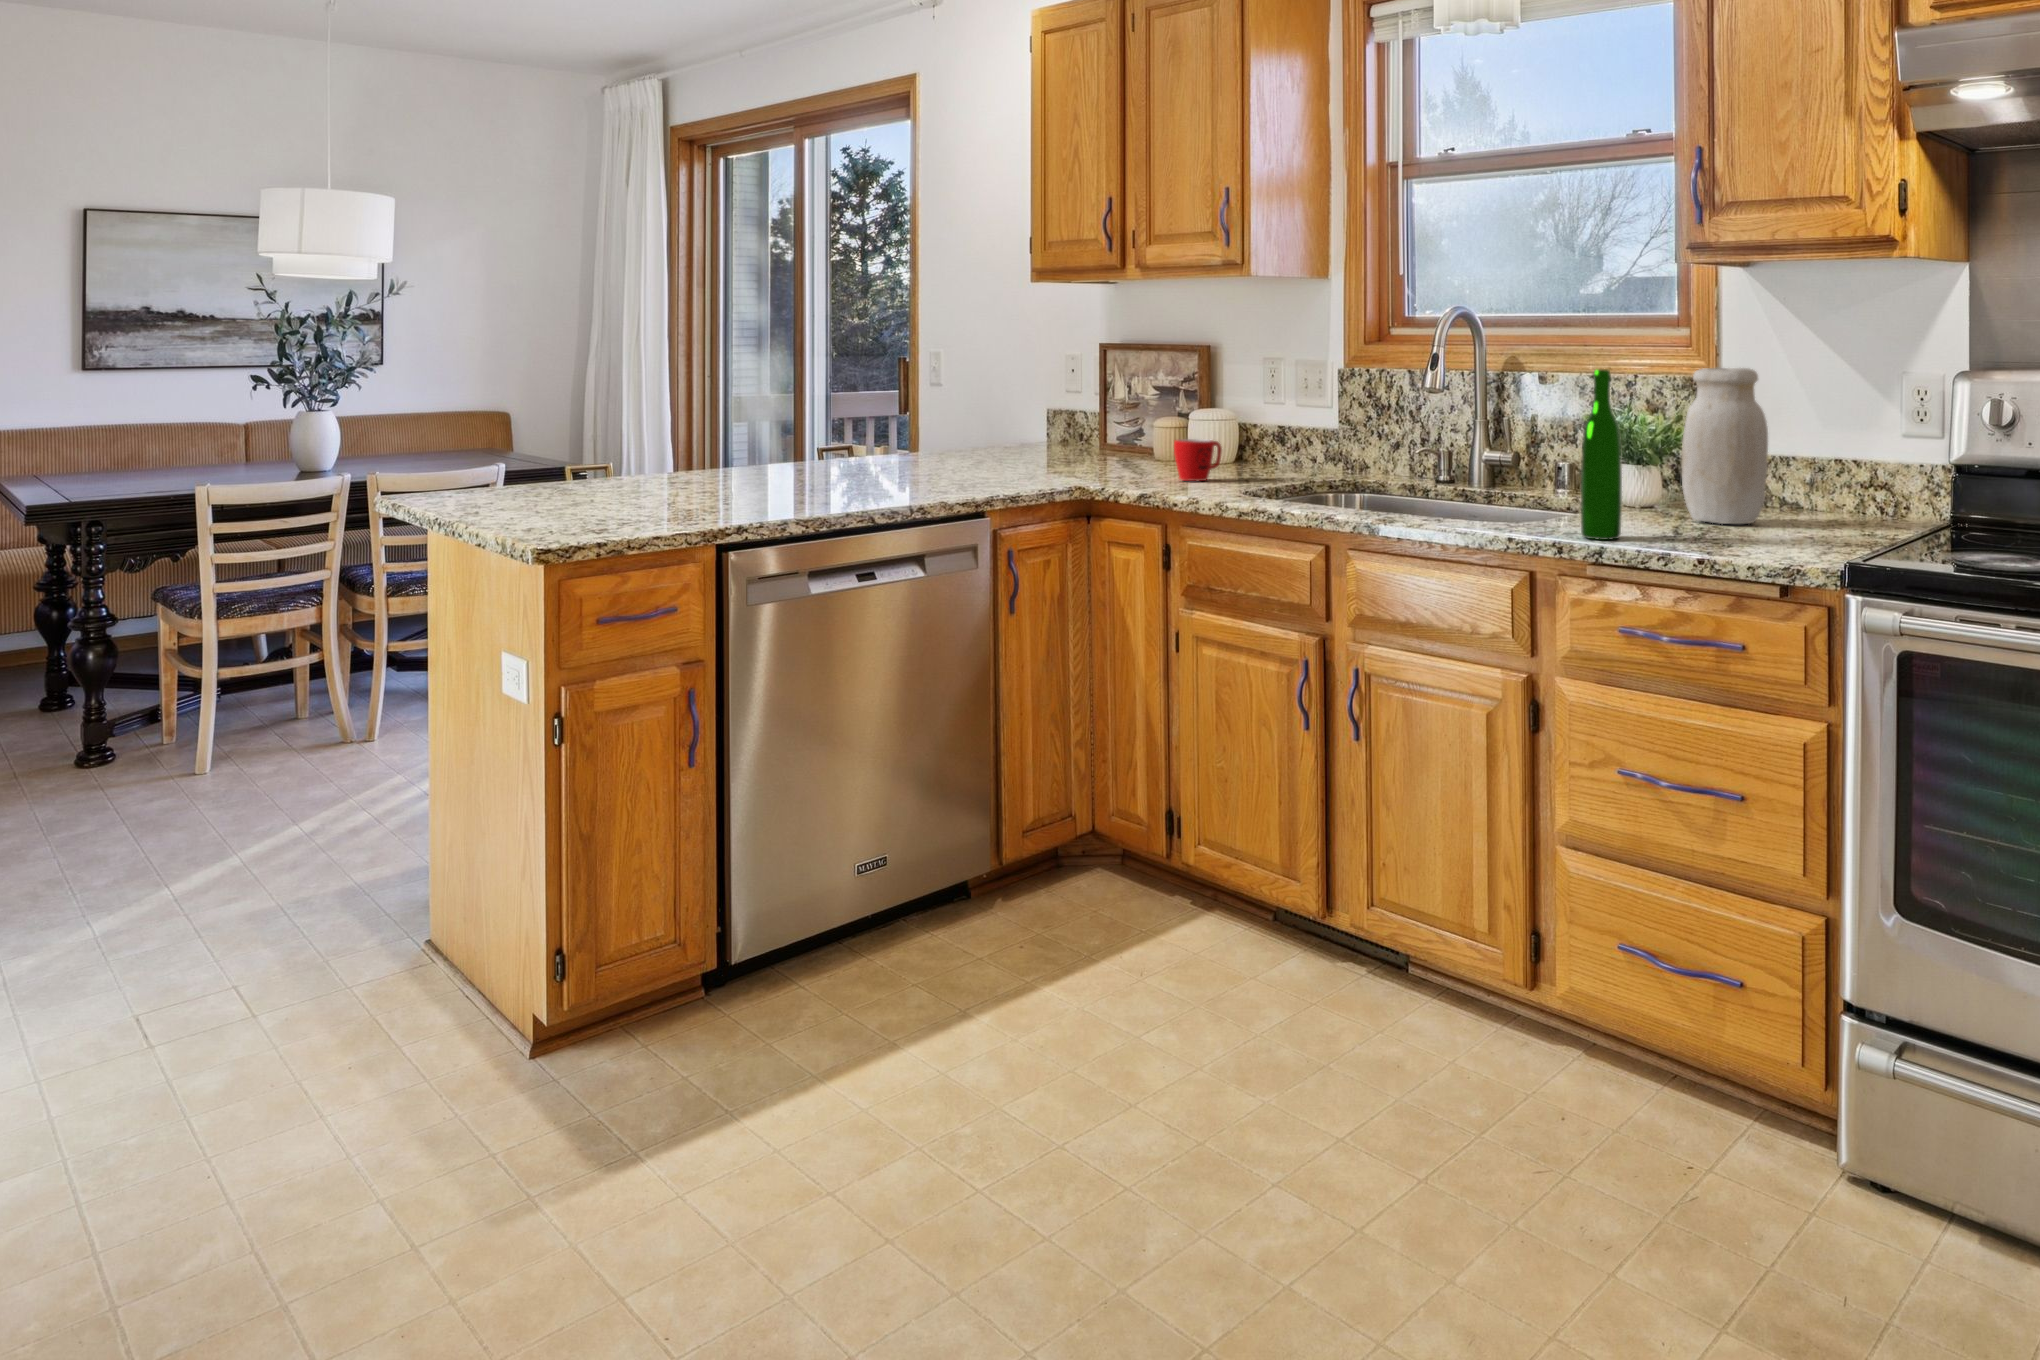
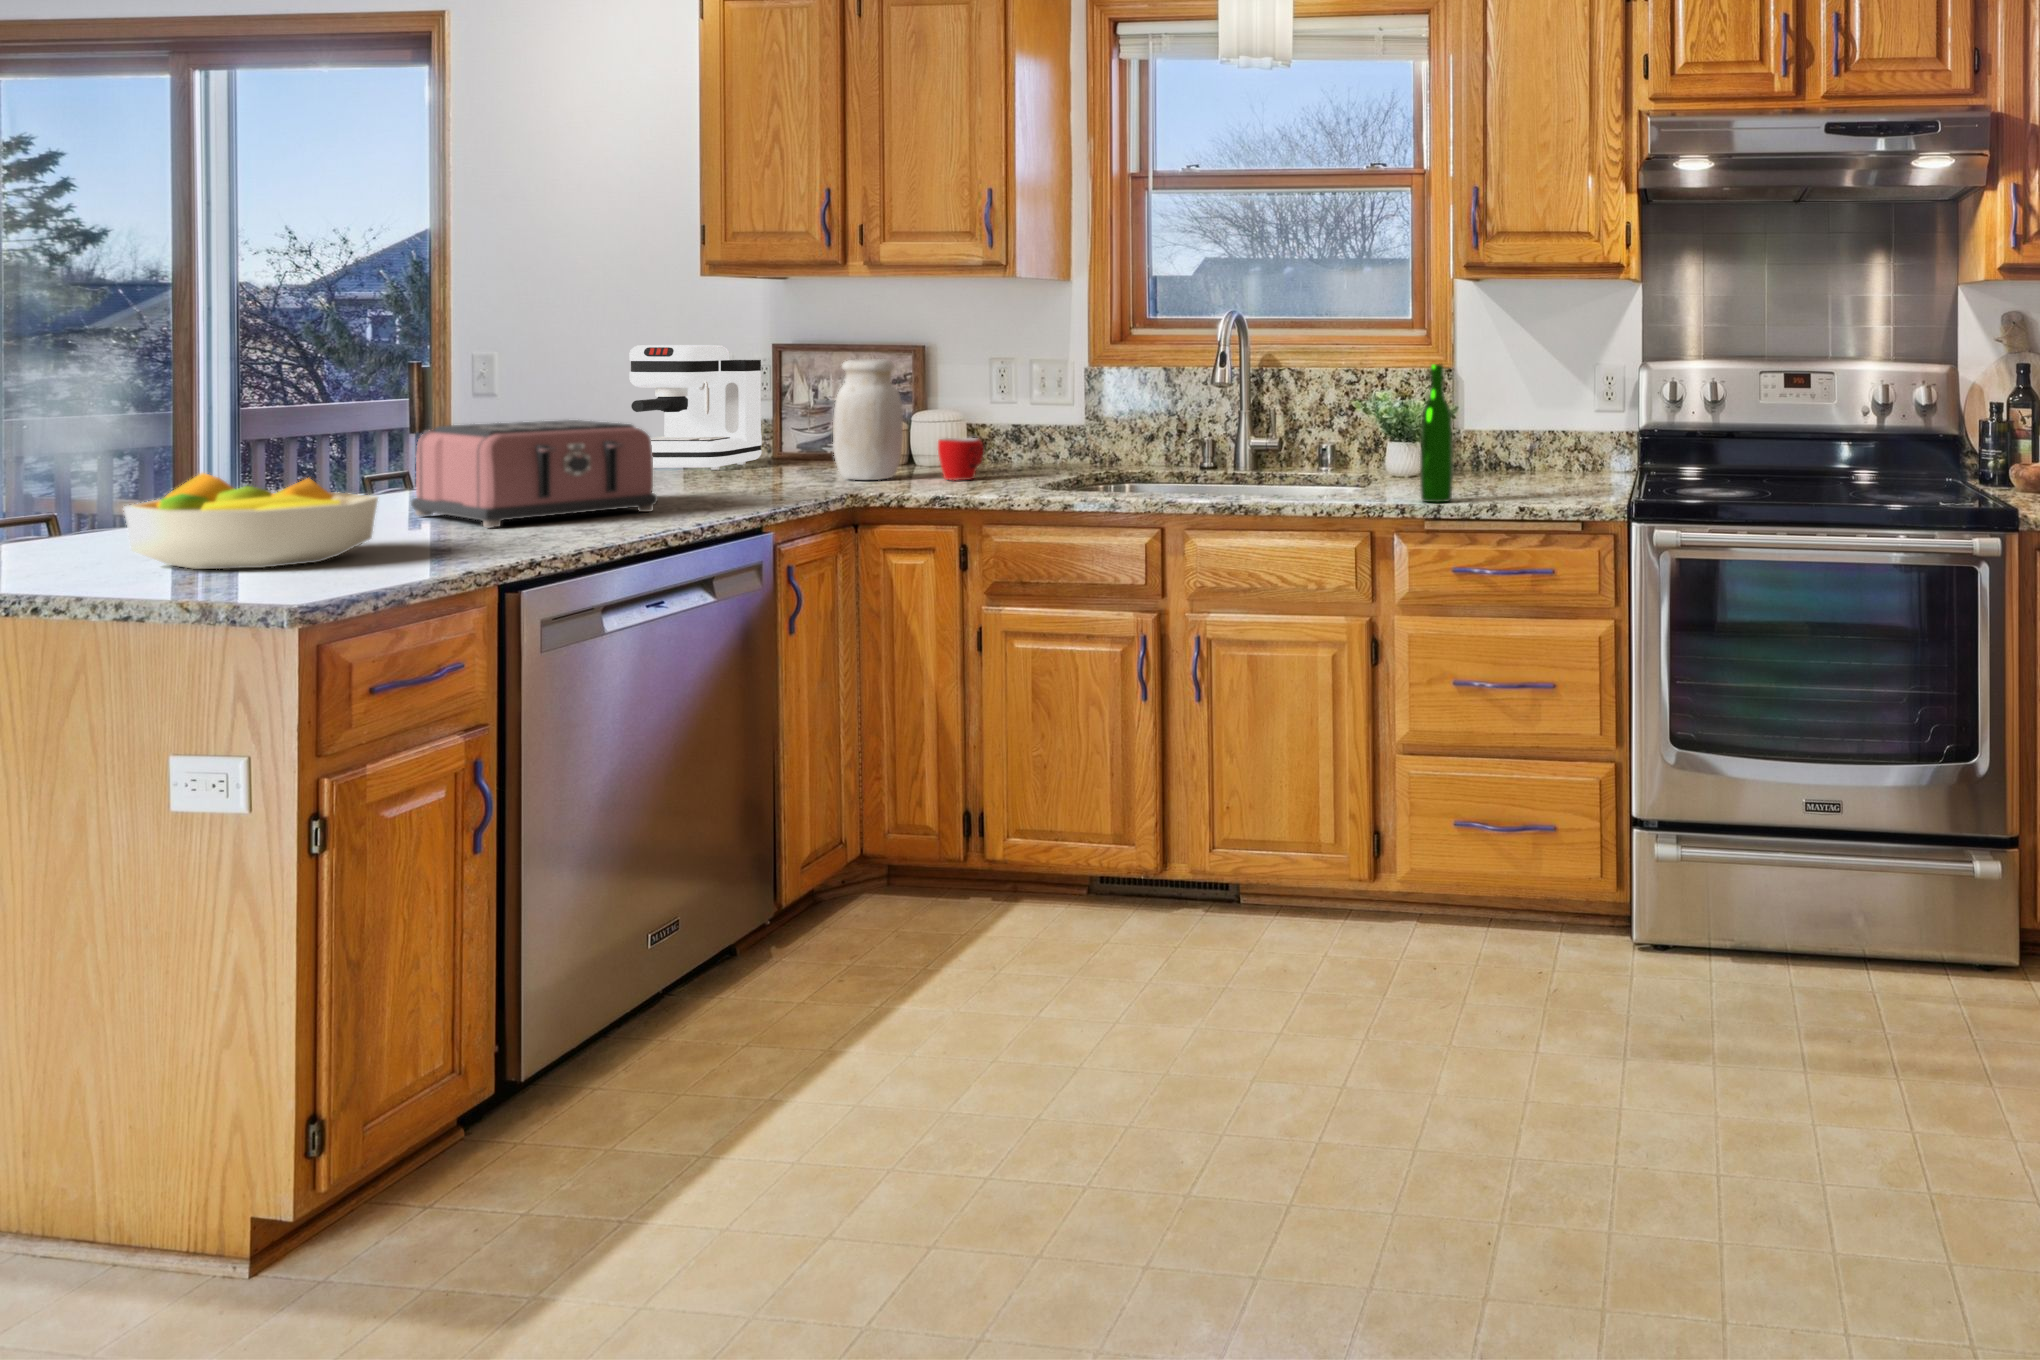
coffee maker: none [969,346,1085,460] -> present [629,345,762,470]
jar: present [1682,368,1768,524] -> present [833,359,903,480]
toaster: none [752,411,904,498] -> present [411,420,658,527]
fruit bowl: none [520,442,661,518] -> present [123,473,378,569]

